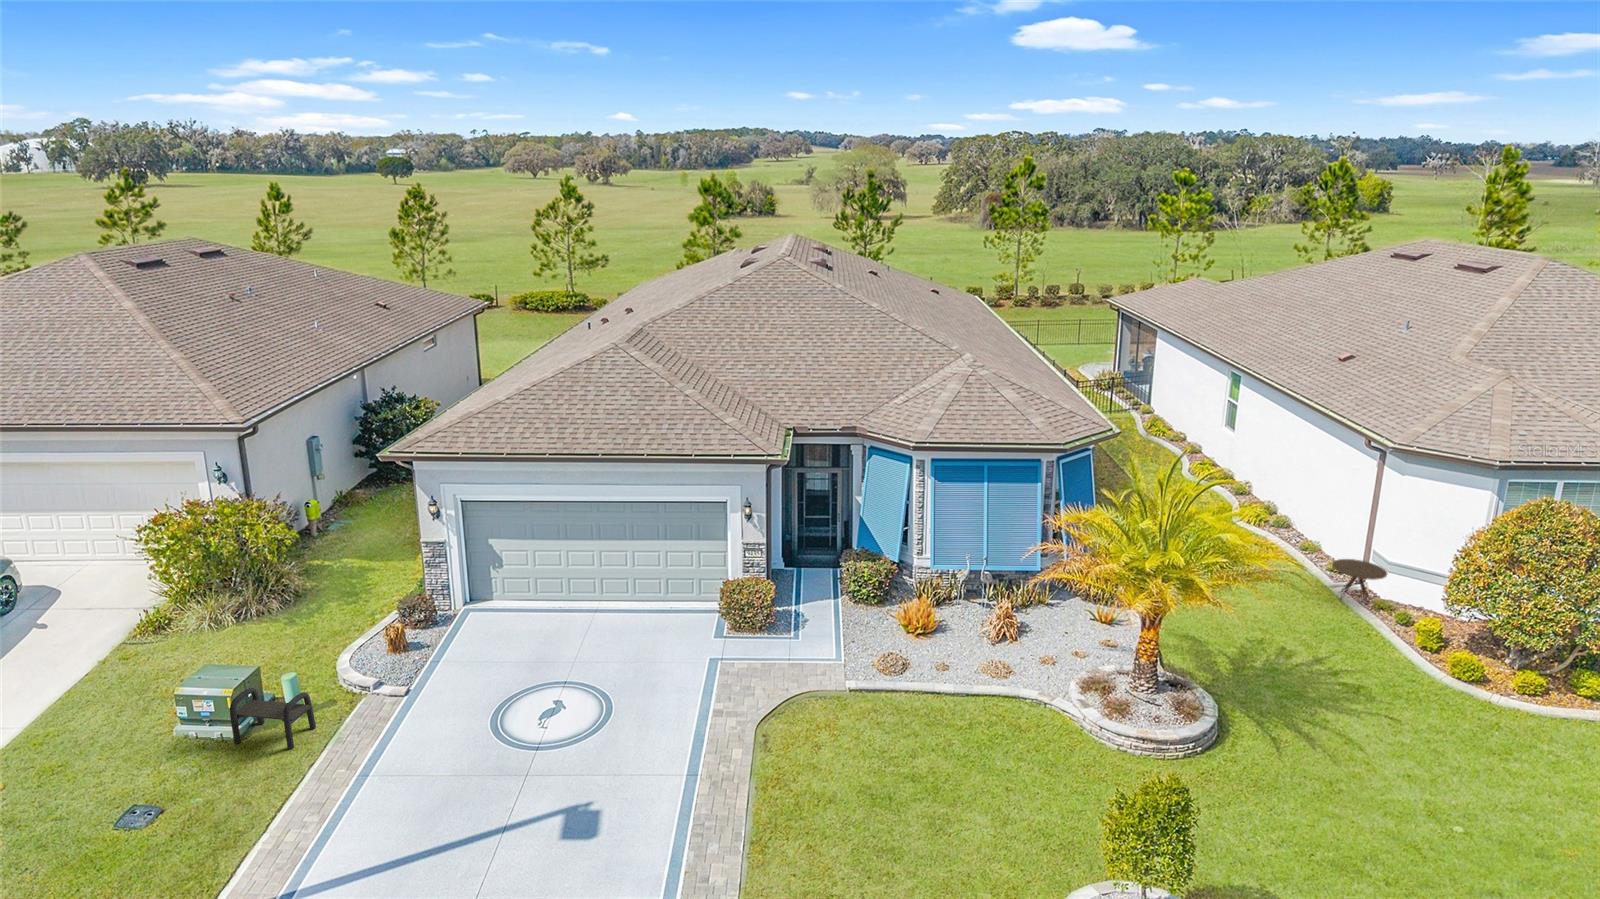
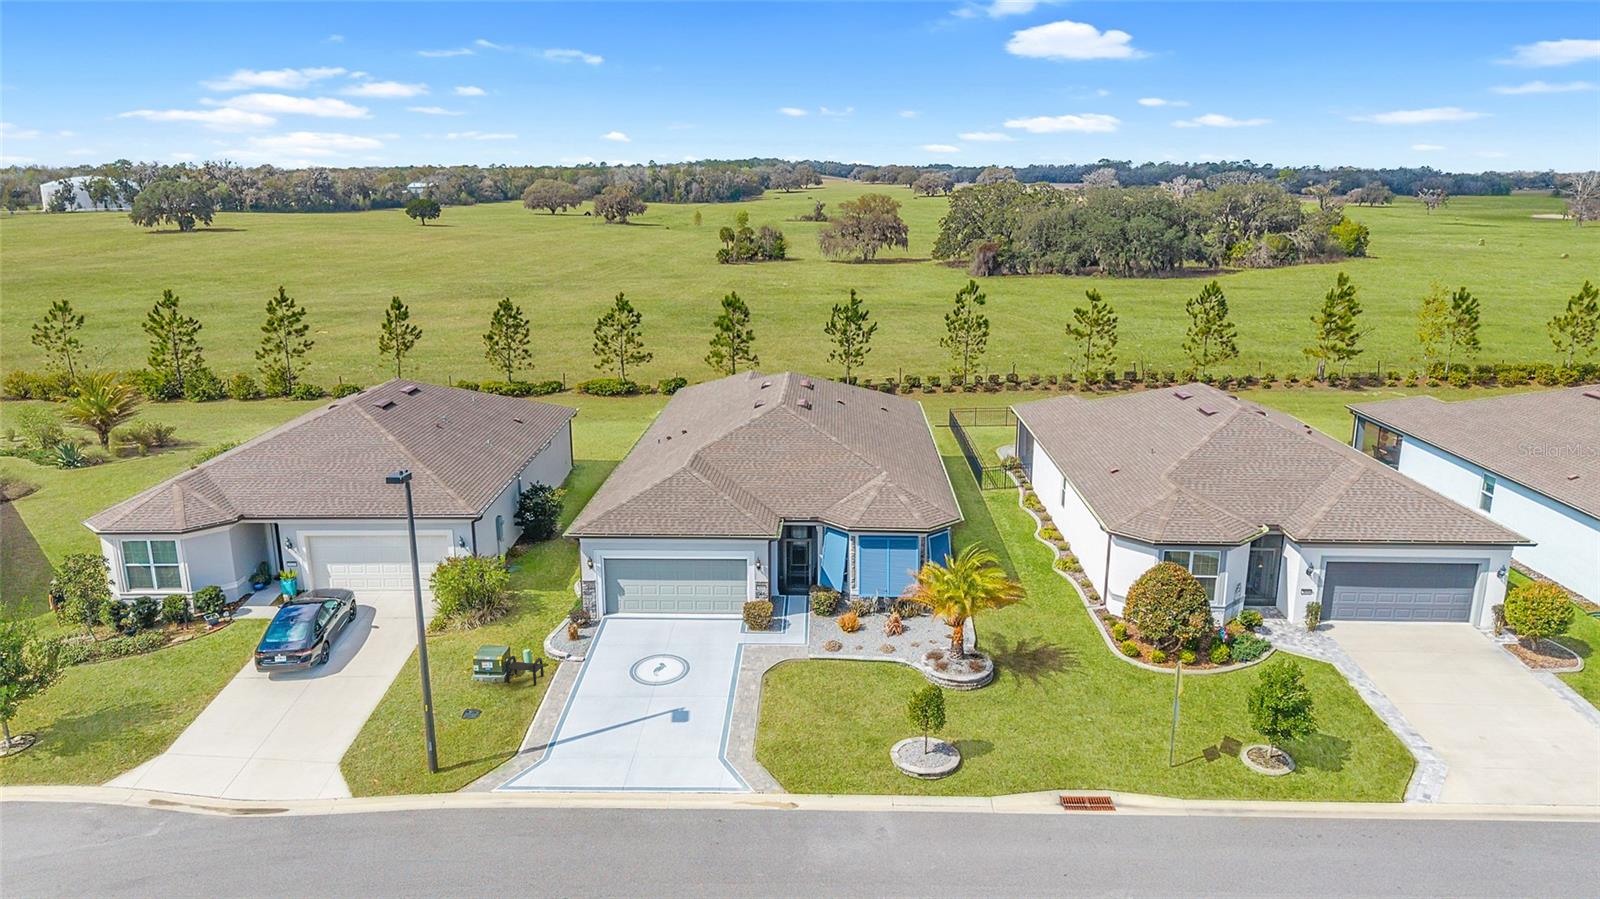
round table: present [1332,559,1388,605] -> none [1083,591,1112,618]

